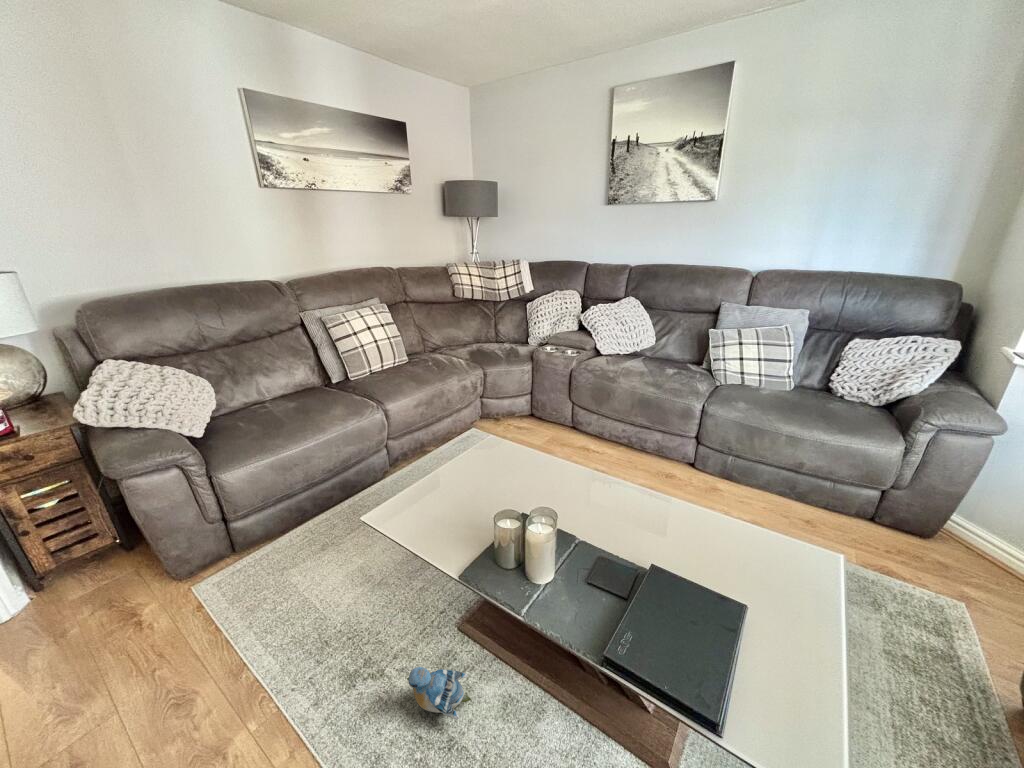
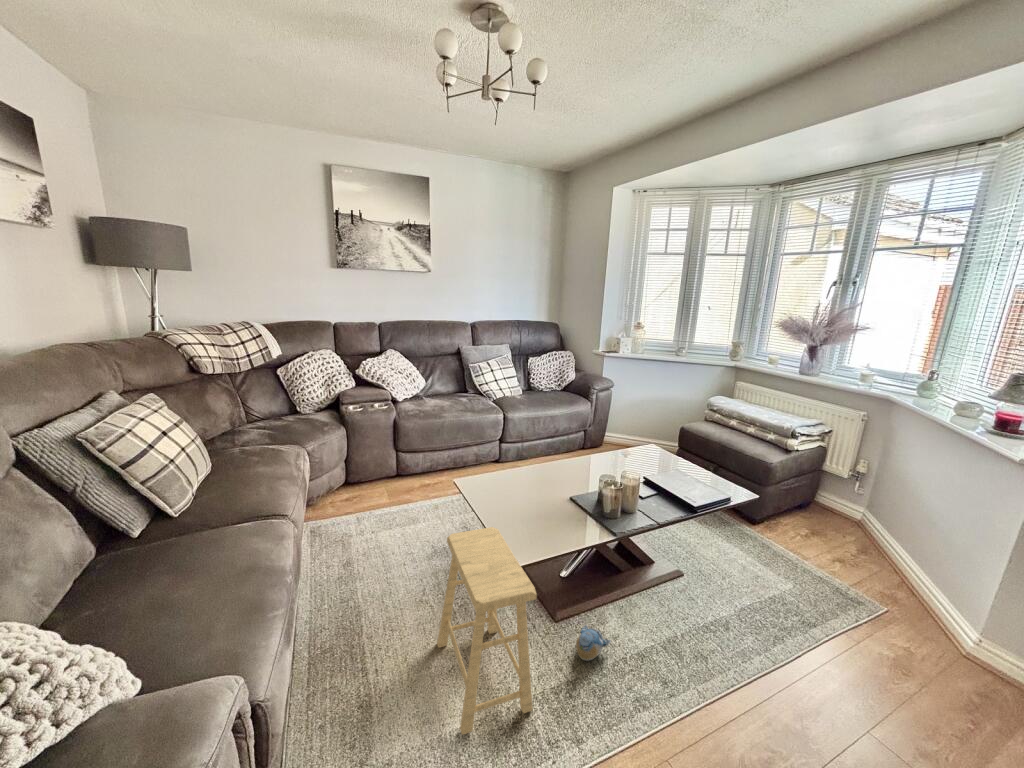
footstool: none [268,467,427,676] -> present [437,527,537,735]

